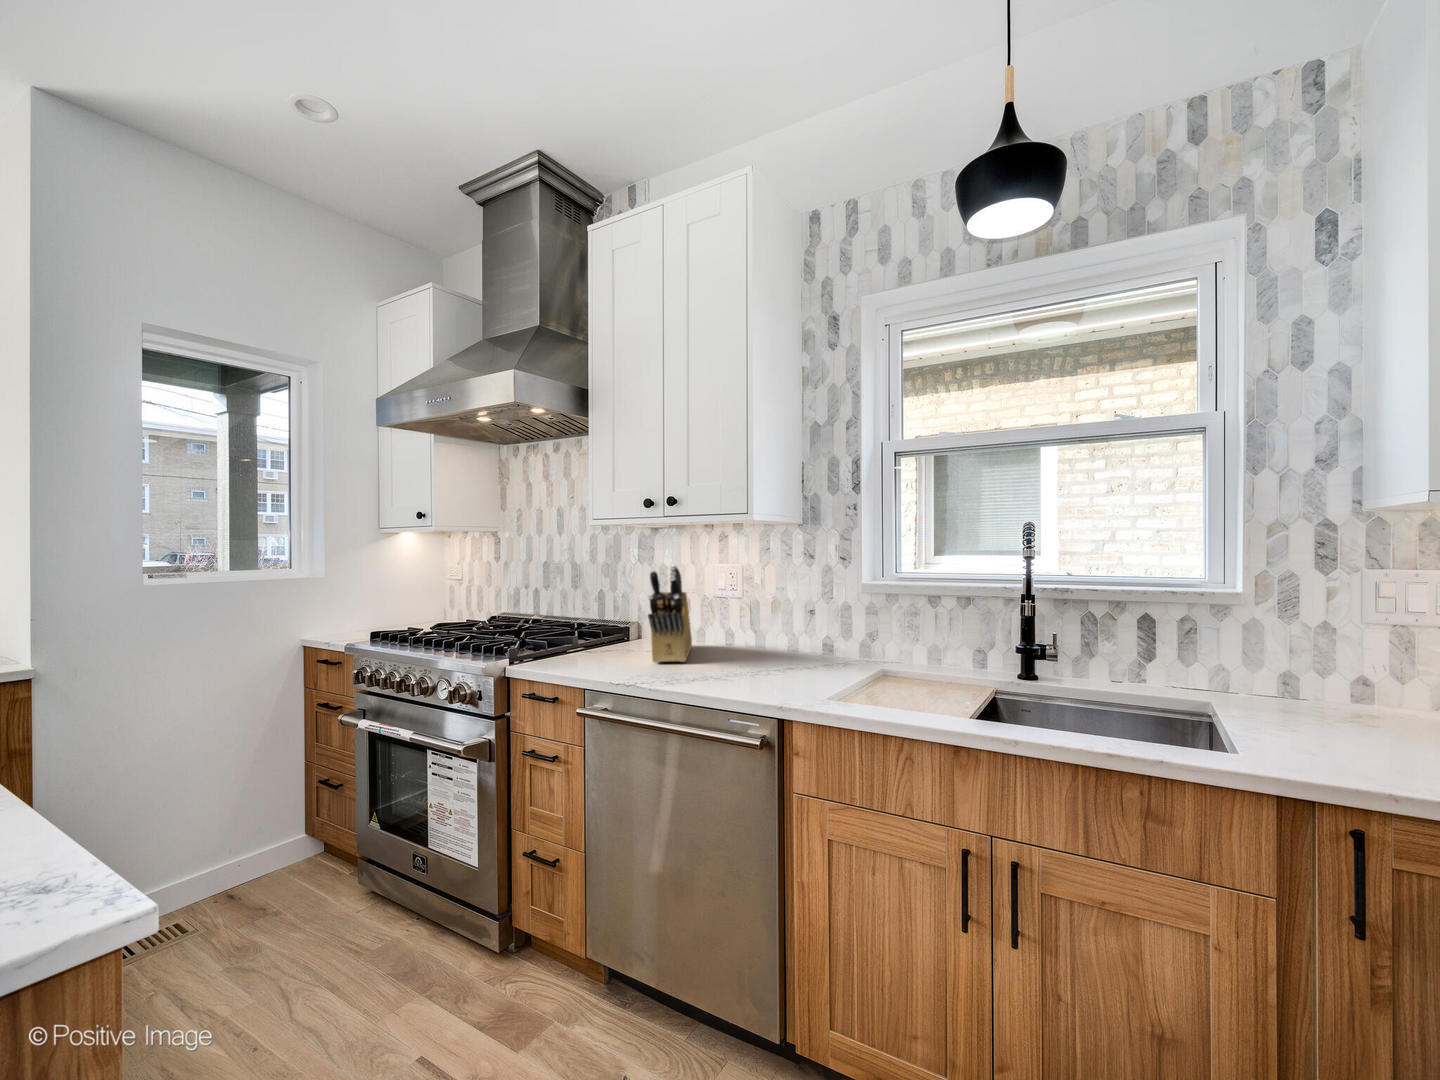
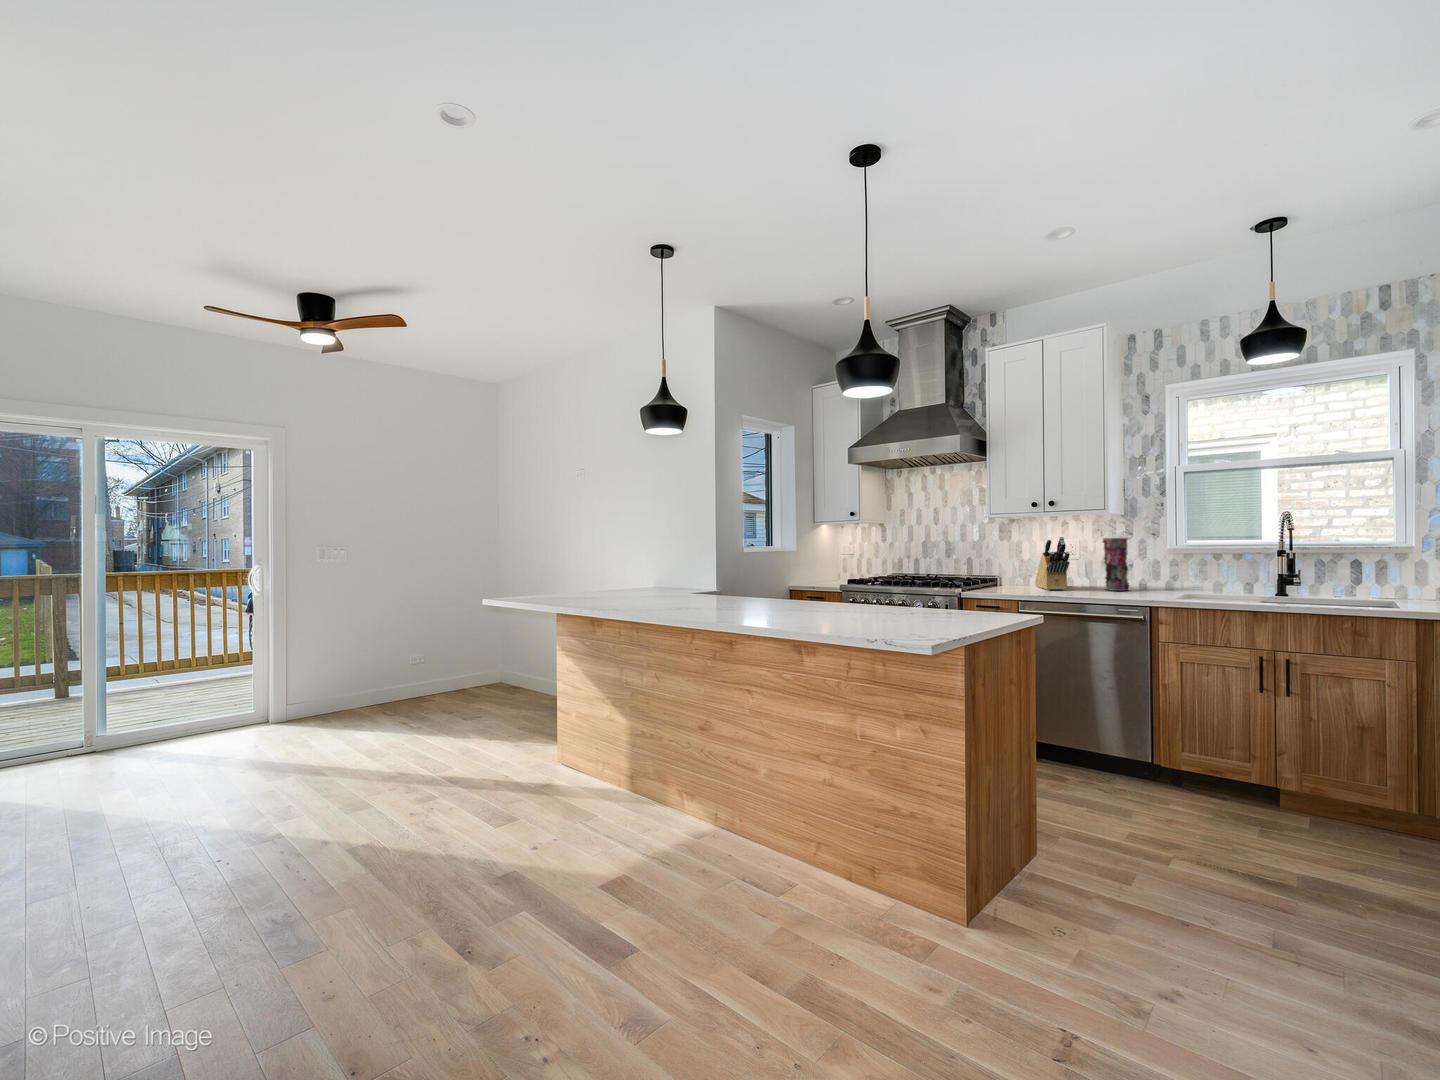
vase: none [748,566,789,666] -> present [1102,538,1129,591]

